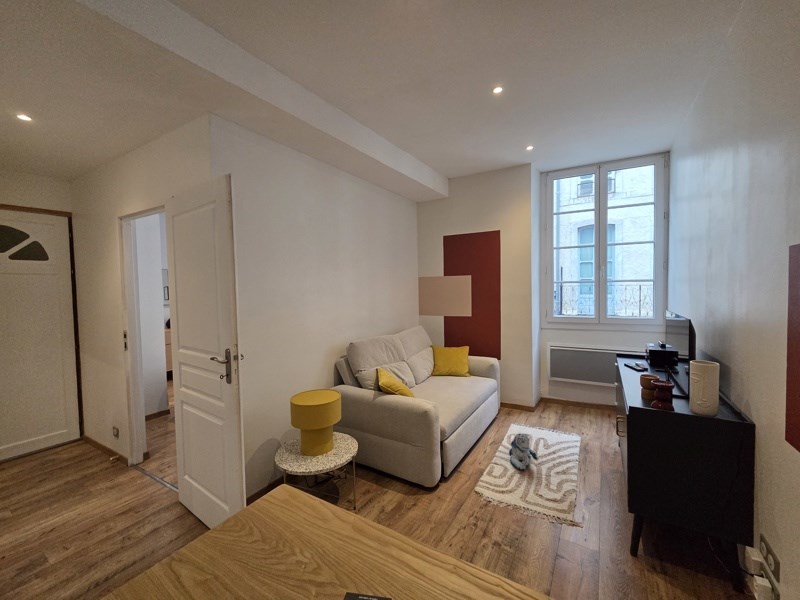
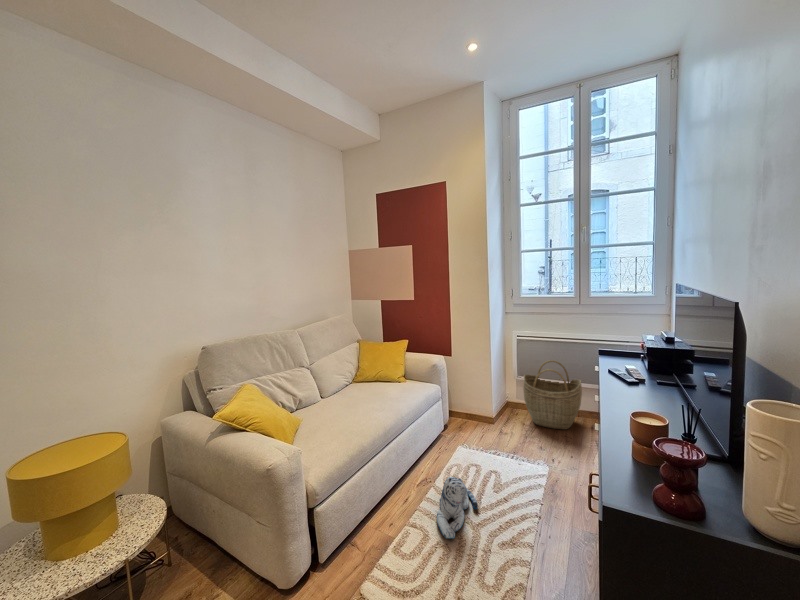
woven basket: none [556,365,601,416] -> present [523,360,582,429]

